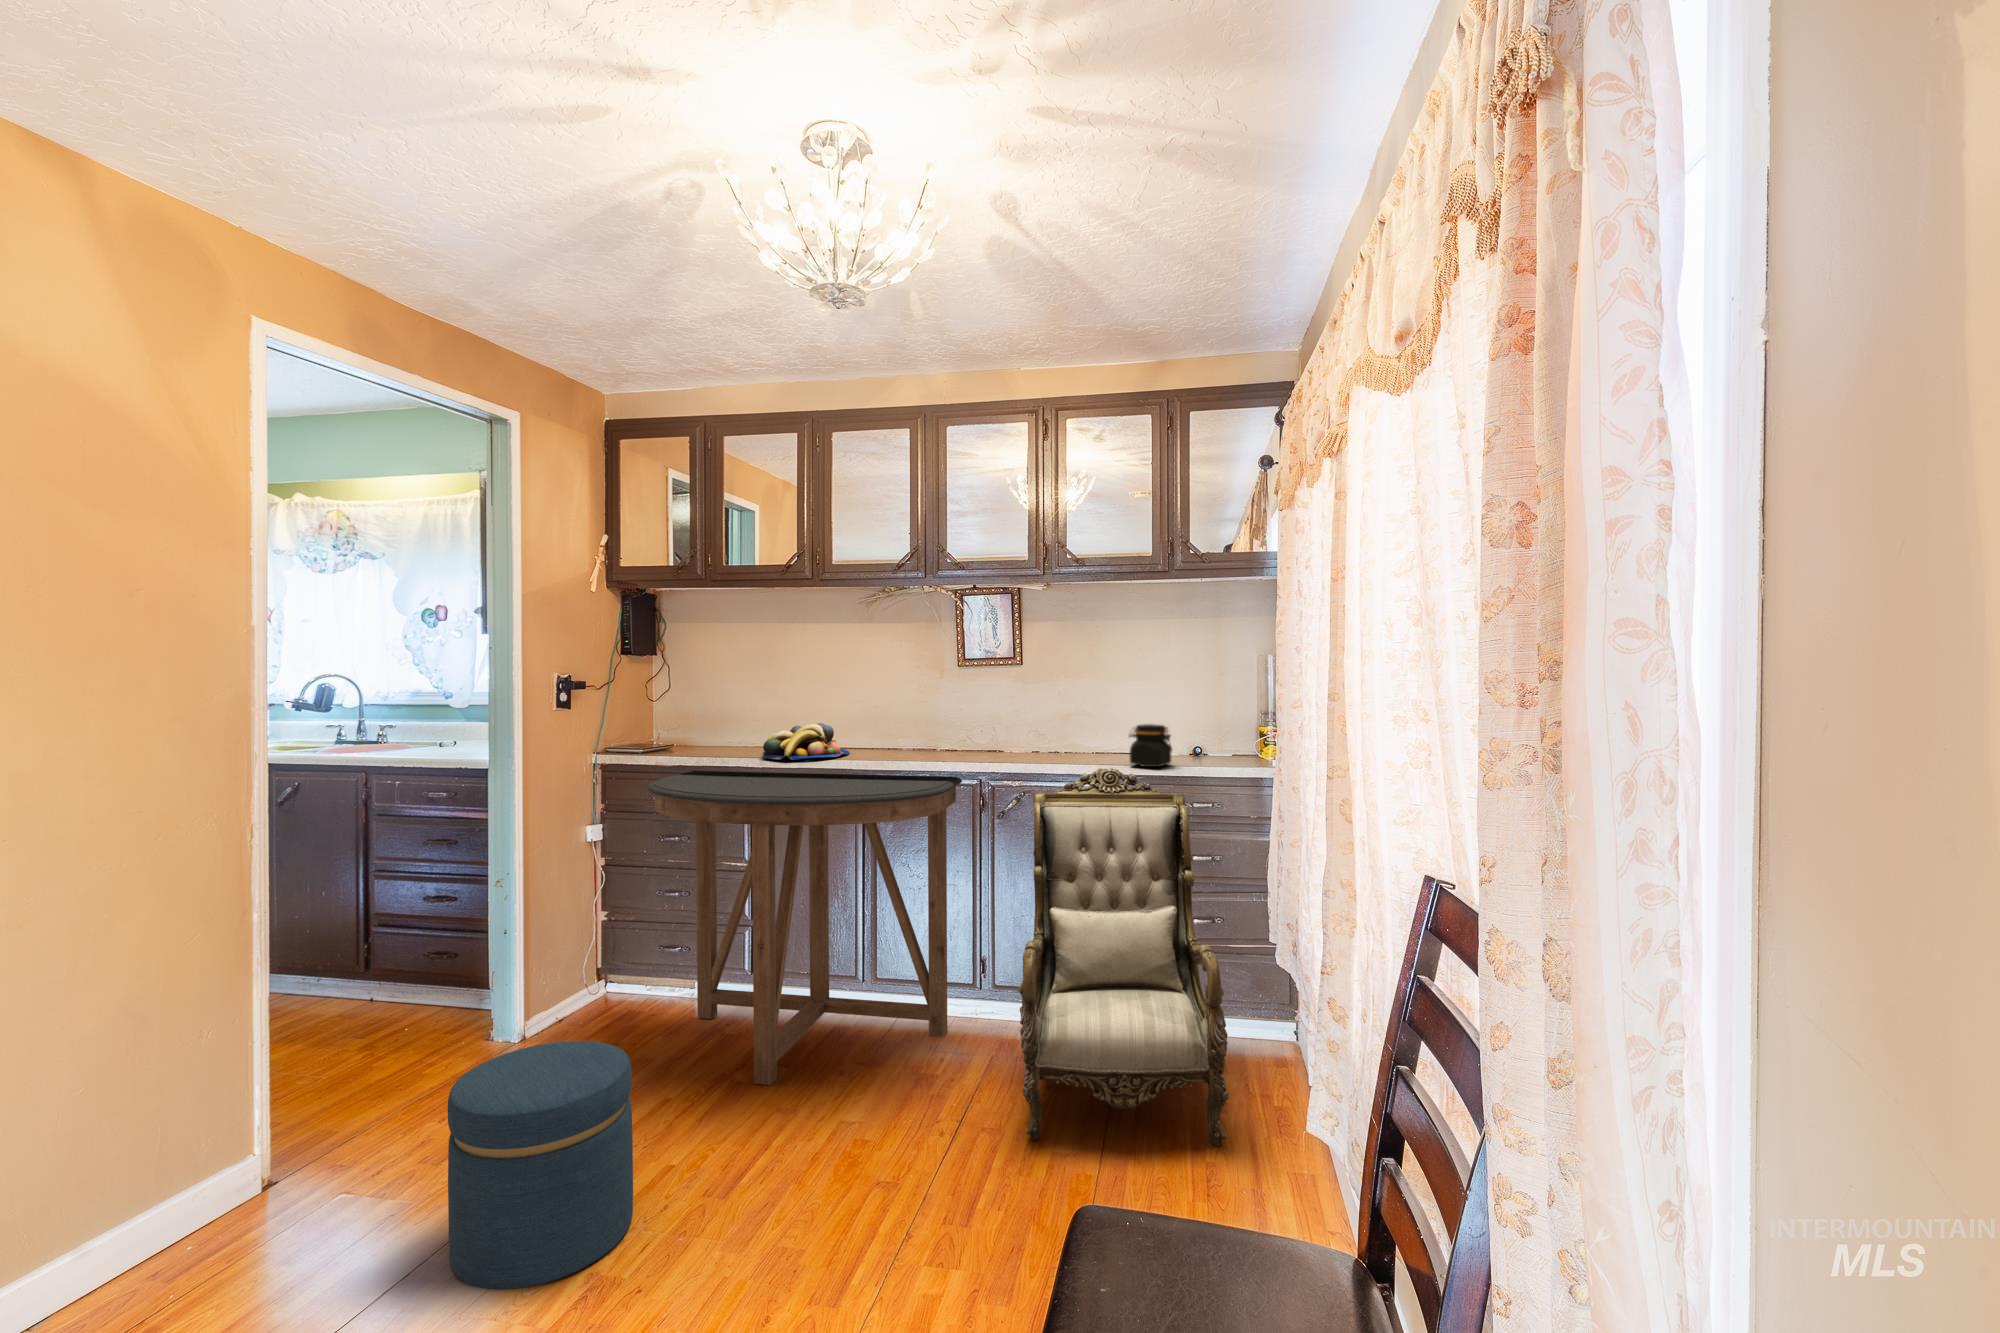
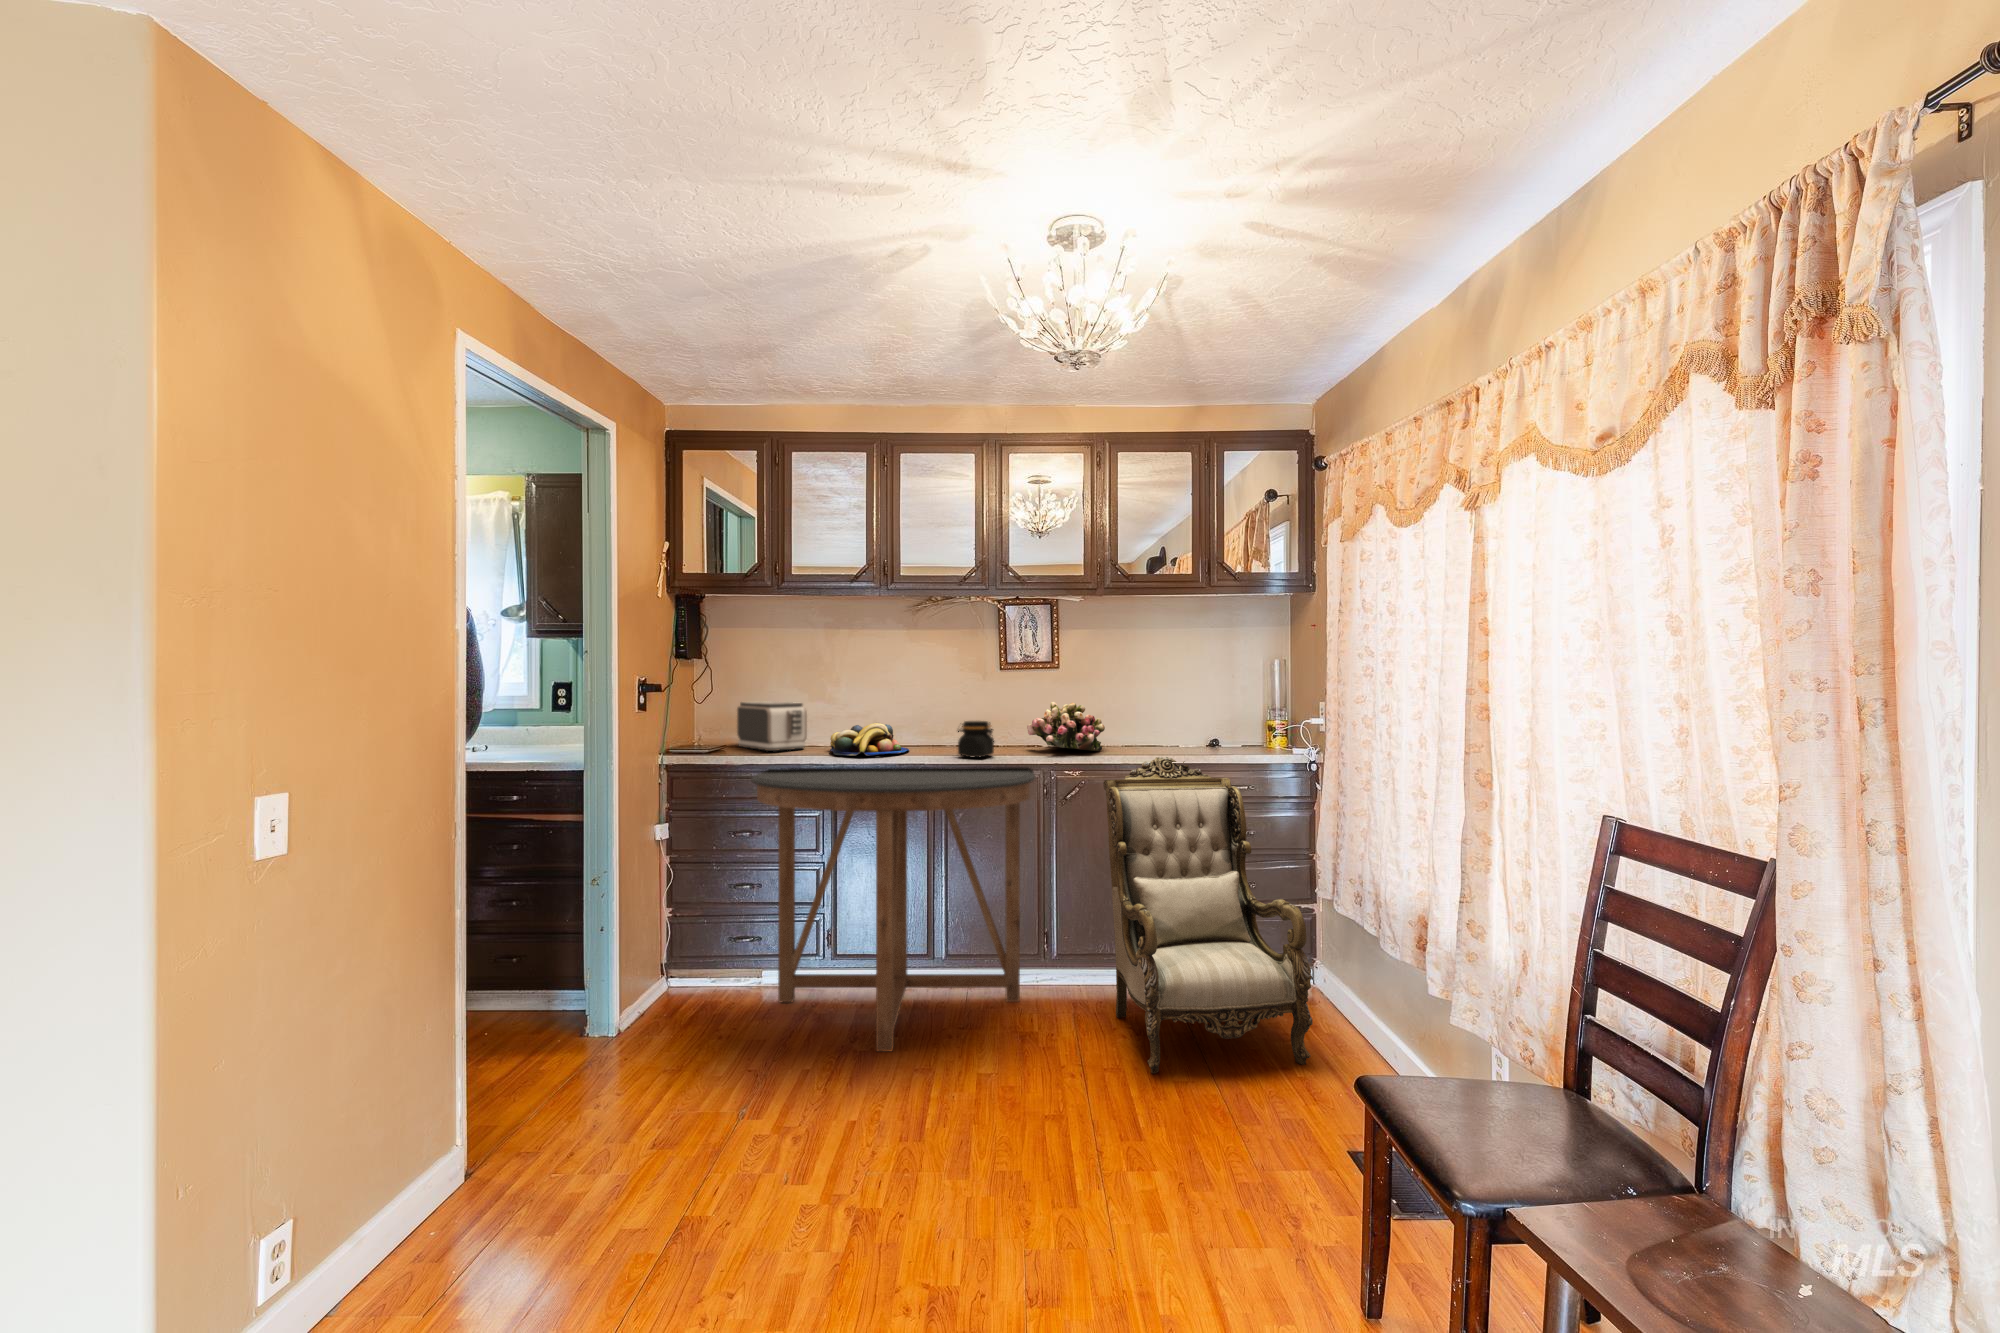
toaster: none [686,699,749,752] -> present [737,701,807,751]
flower arrangement: none [973,702,1061,758] -> present [1027,702,1105,751]
jar: present [1129,724,1172,767] -> present [958,721,994,758]
ottoman: present [448,1041,633,1290] -> none [699,1009,855,1233]

